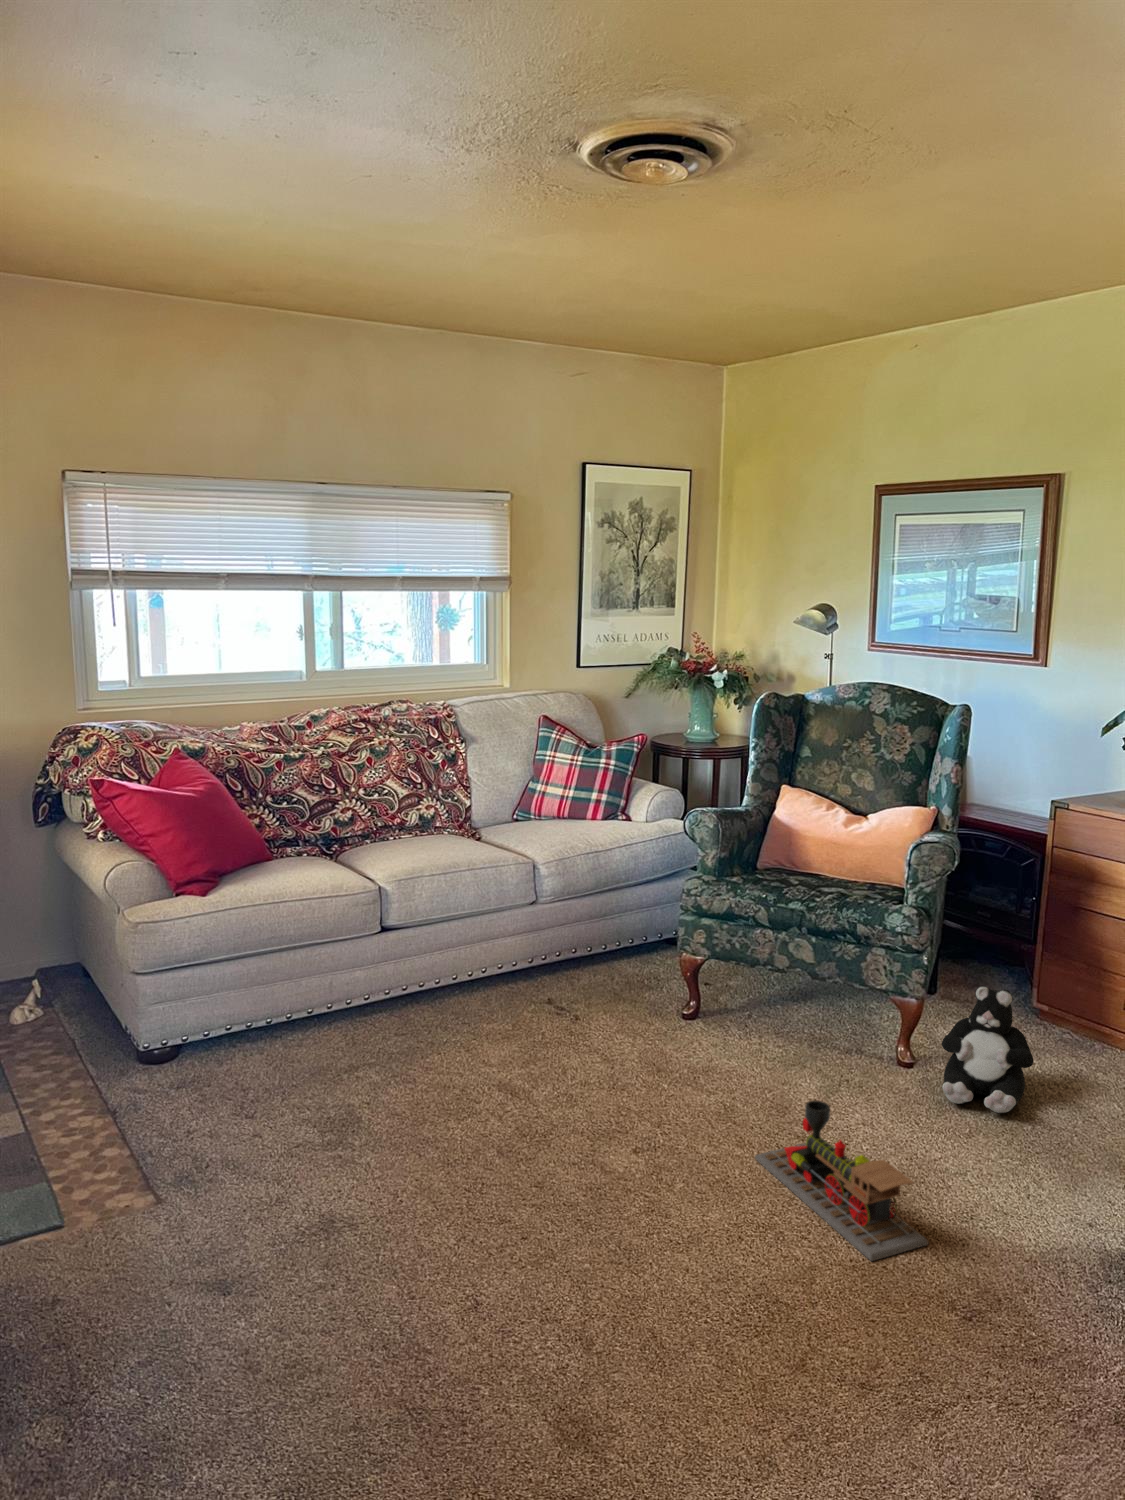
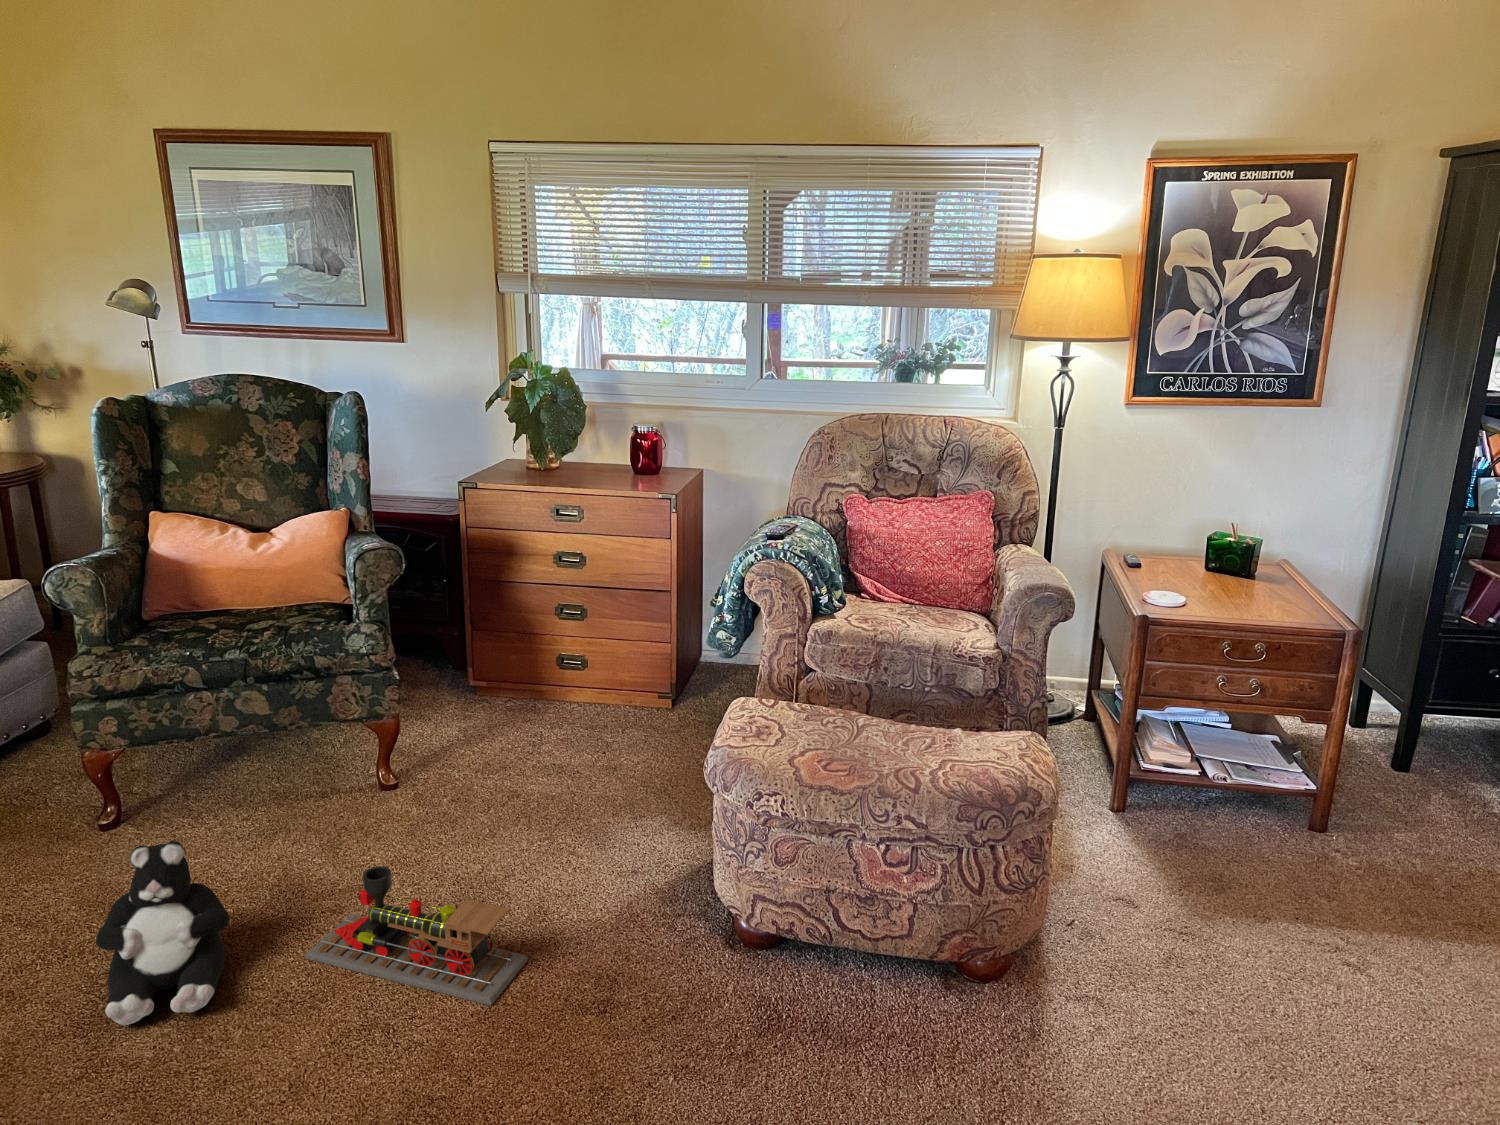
plush toy: present [942,986,1033,1113] -> present [96,841,229,1025]

